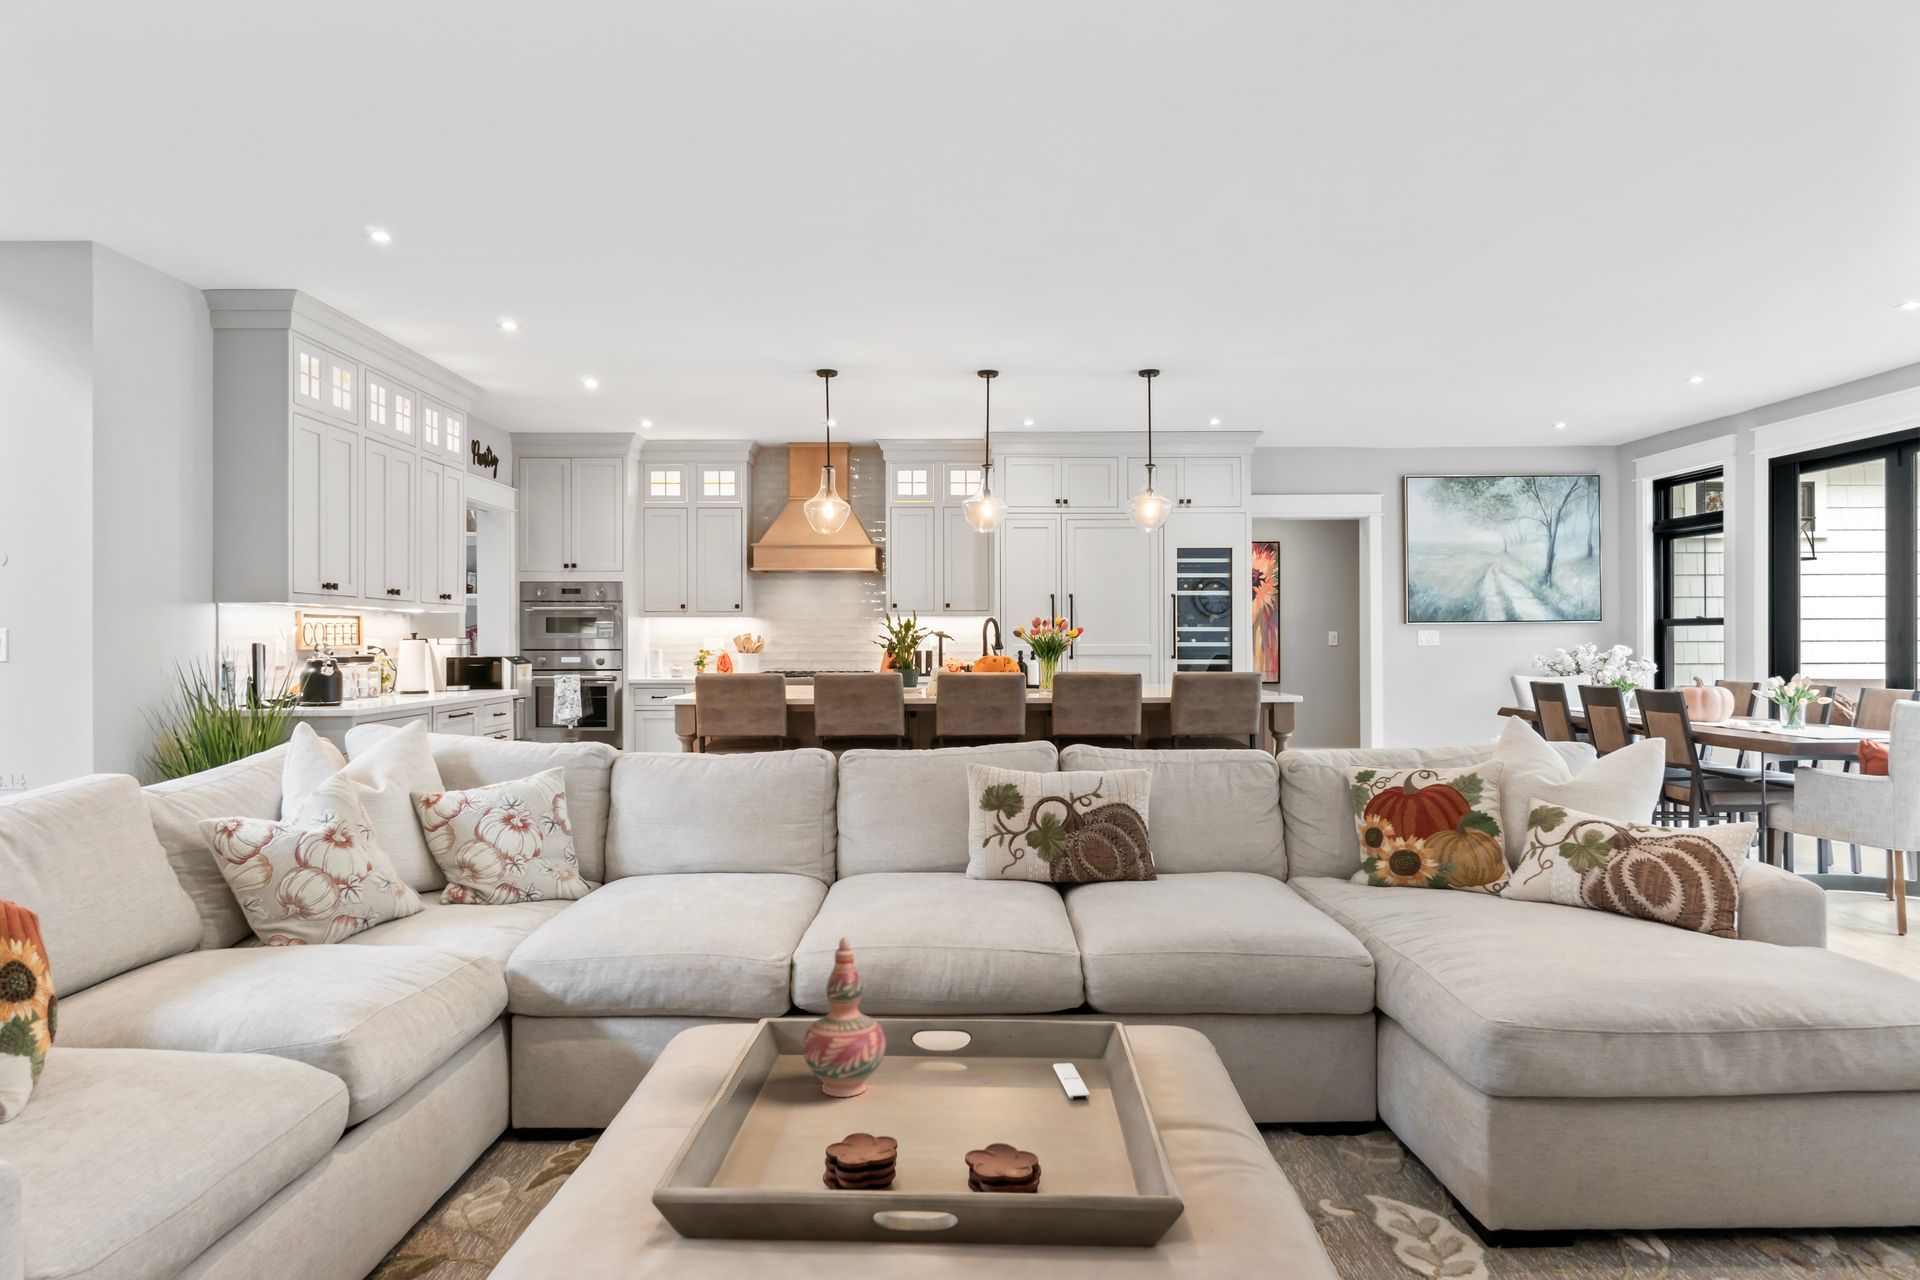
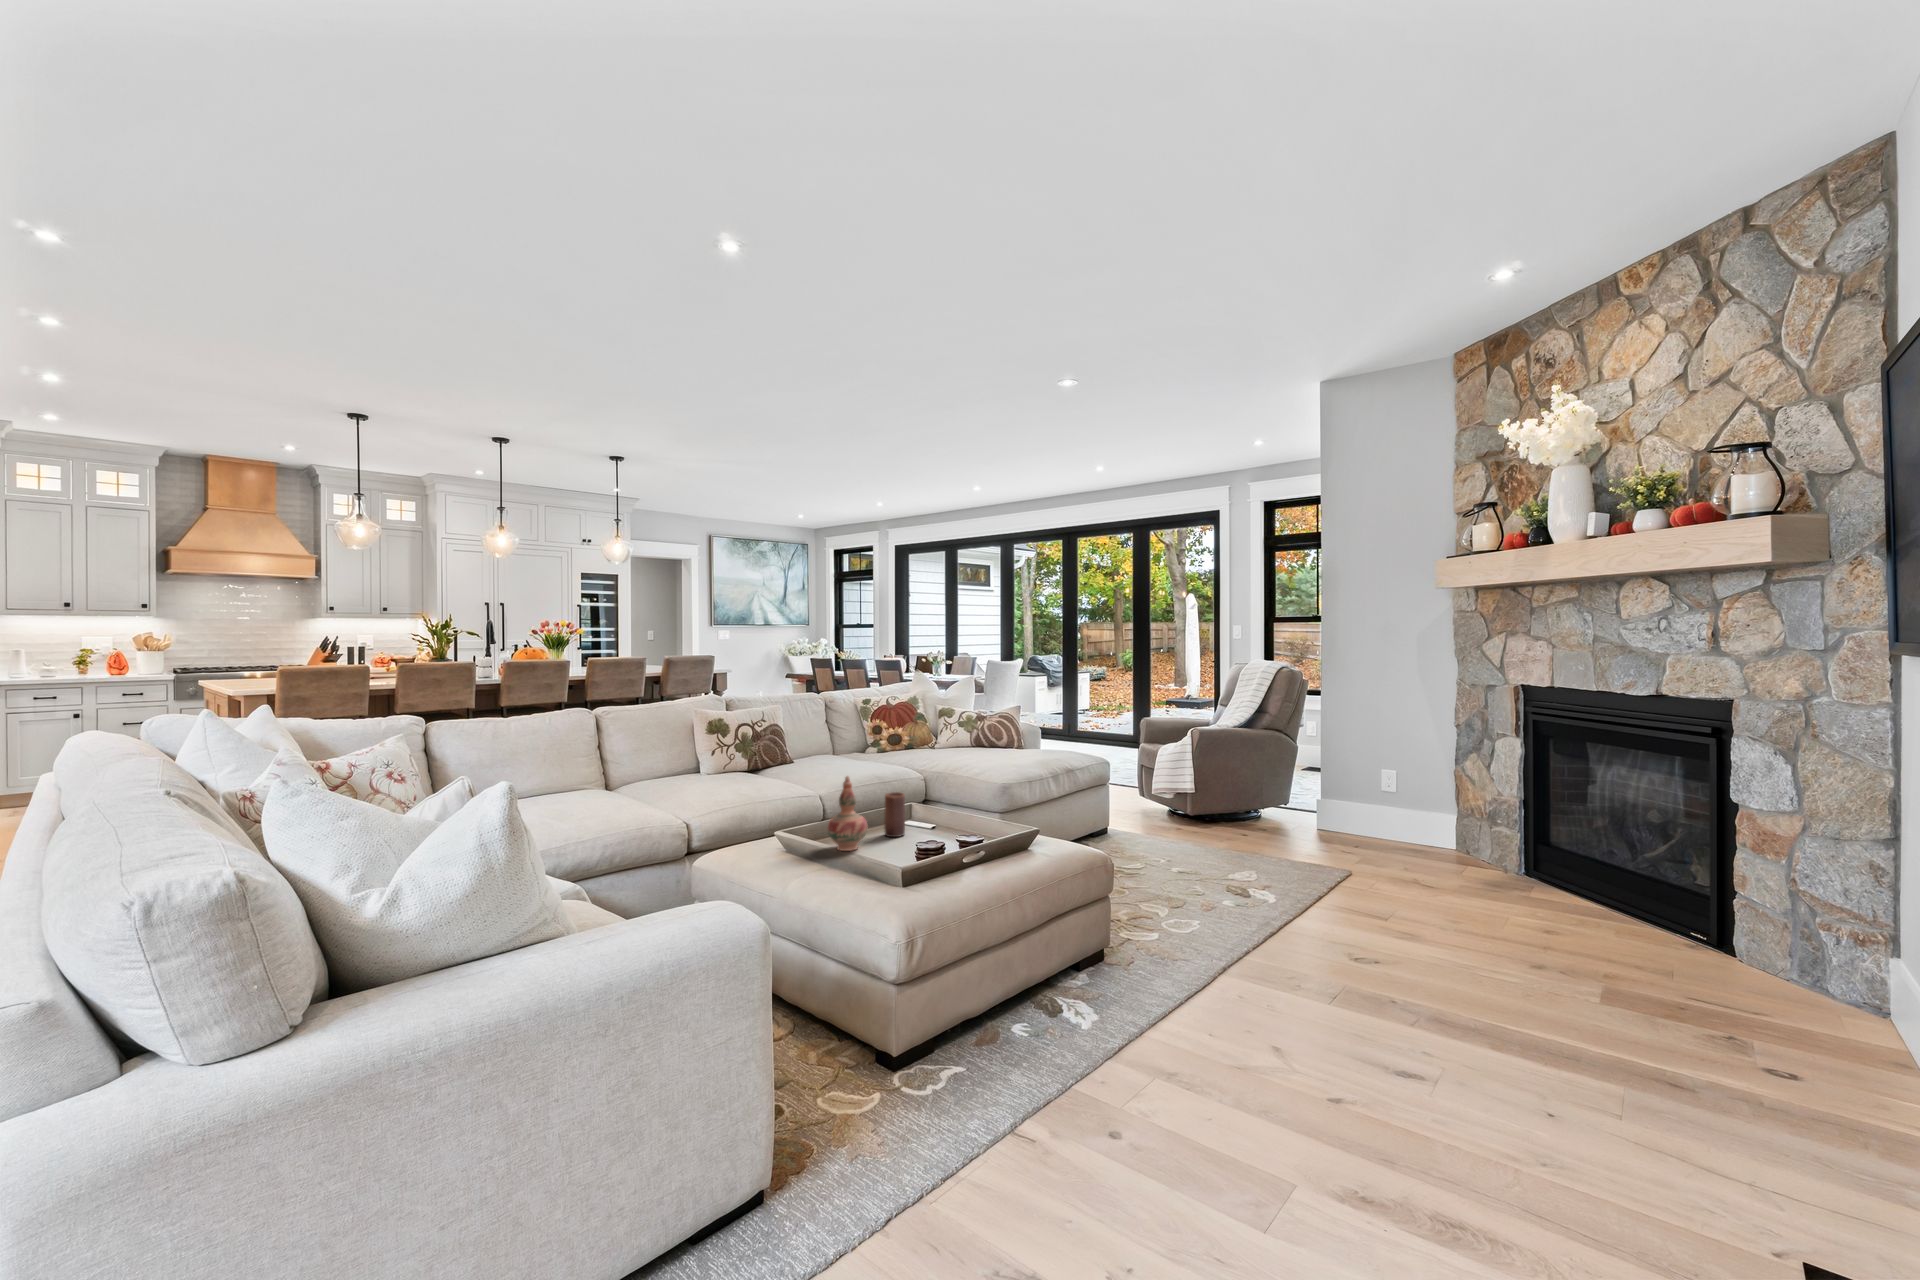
candle: none [962,990,1008,1095] -> present [884,792,905,837]

